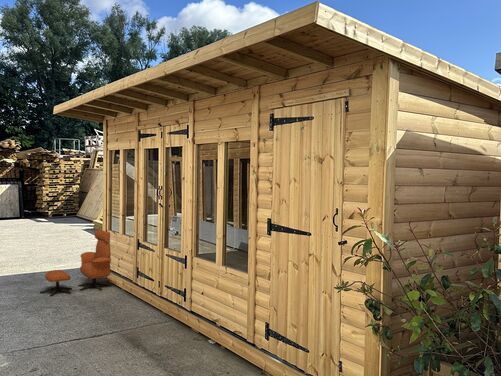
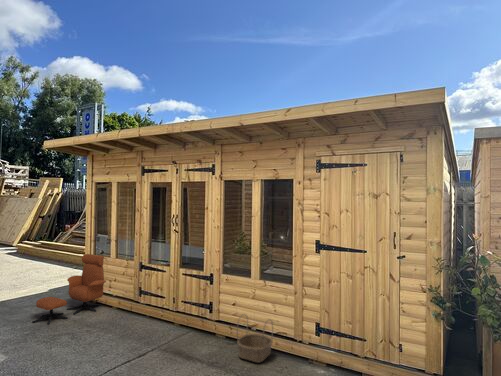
basket: none [182,303,225,359] -> present [237,314,273,363]

